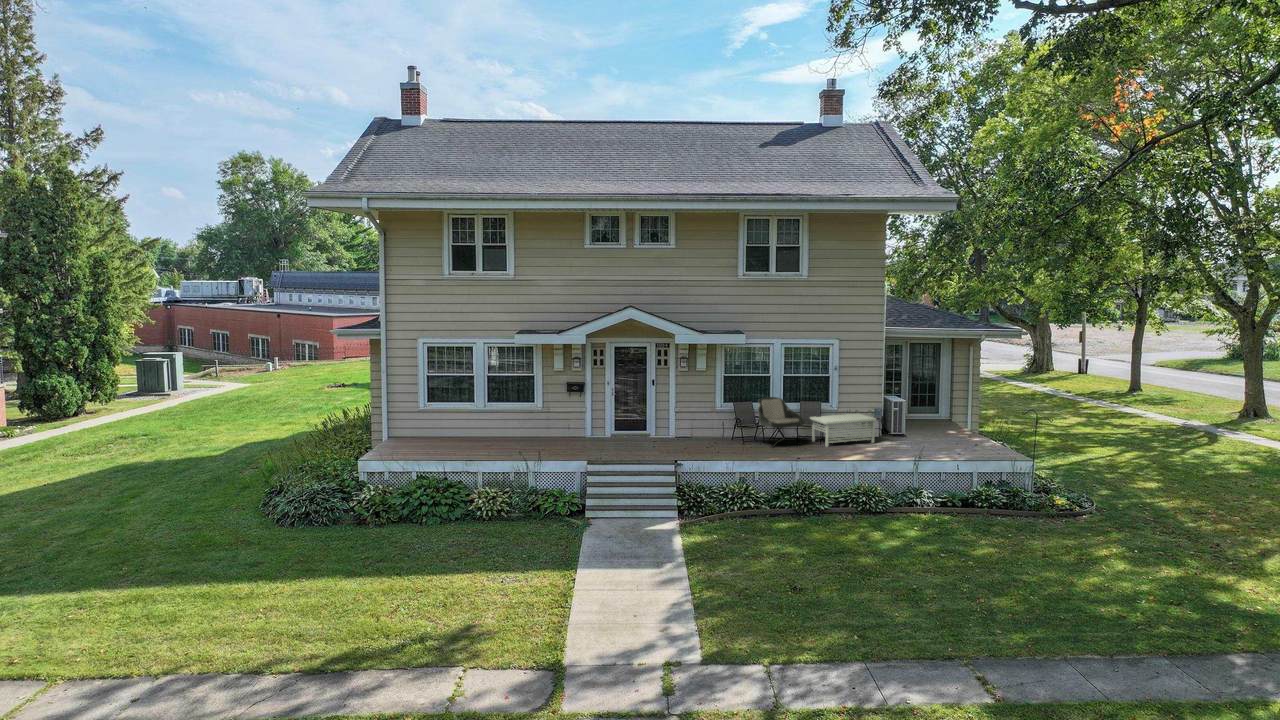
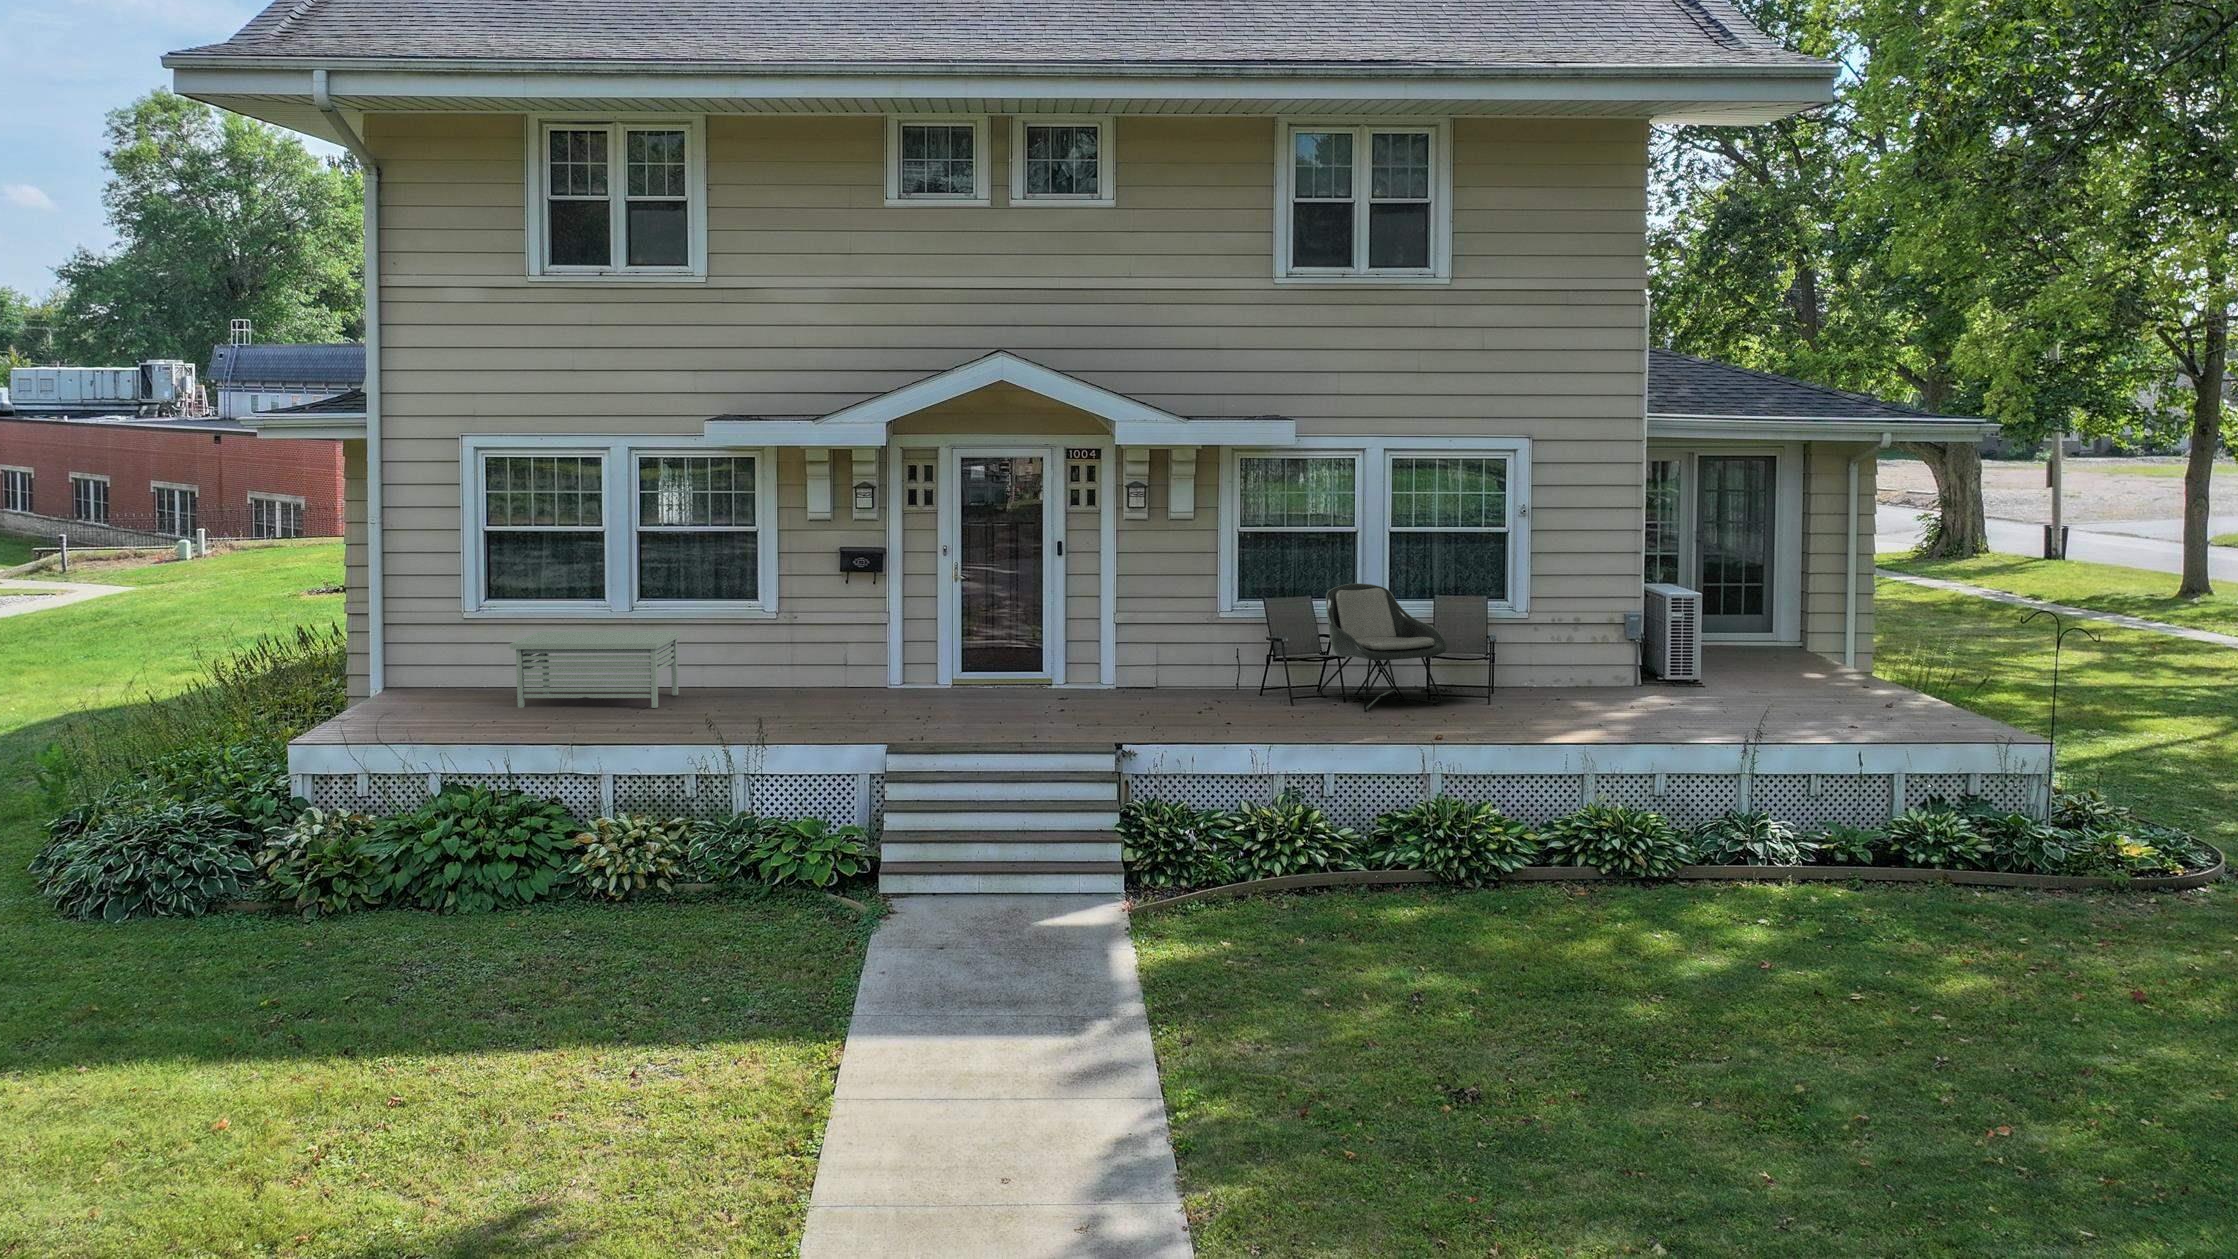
storage bench: present [810,414,876,447] -> present [510,632,680,708]

